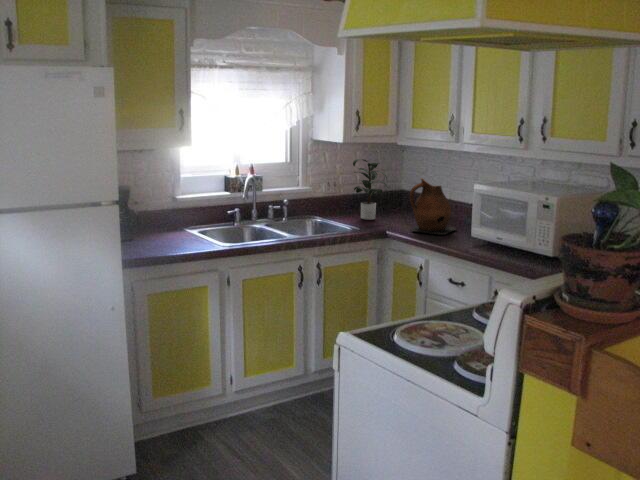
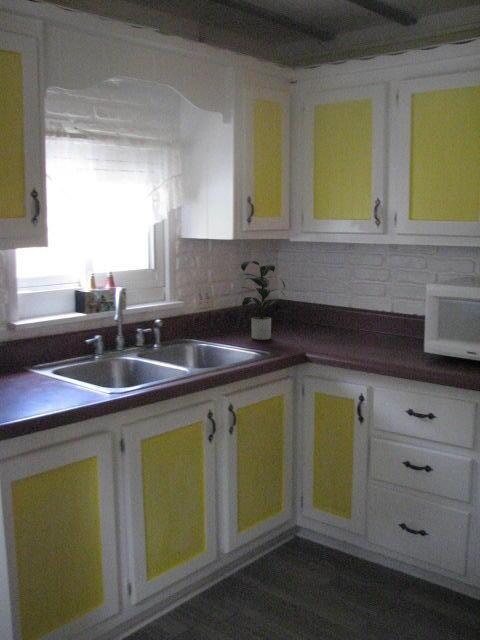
ceramic pitcher: present [410,178,456,235] -> none [332,282,387,355]

